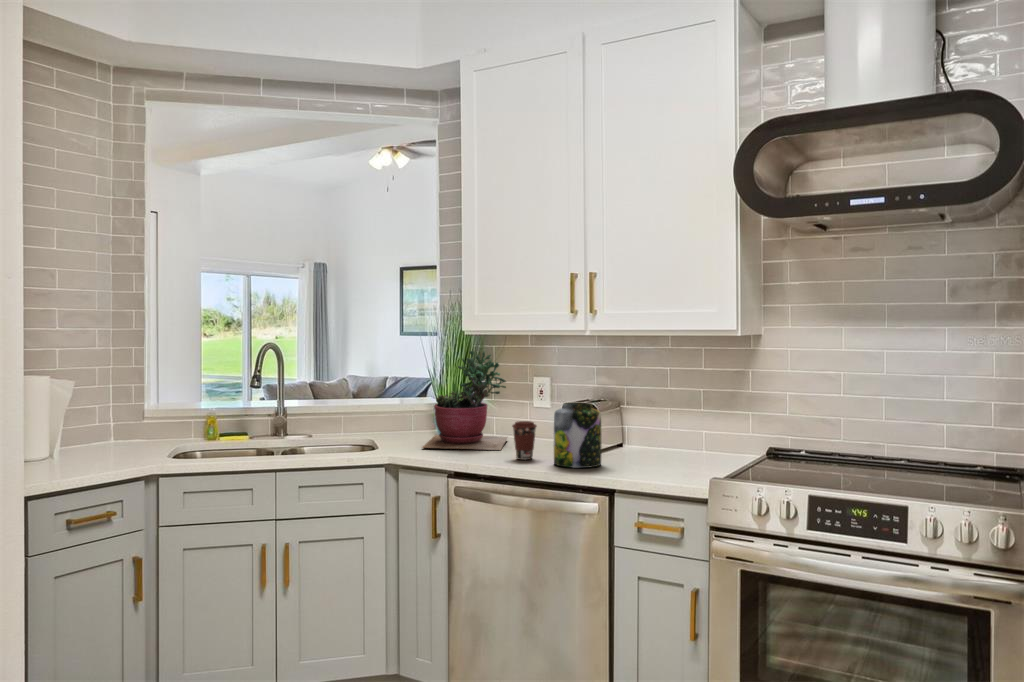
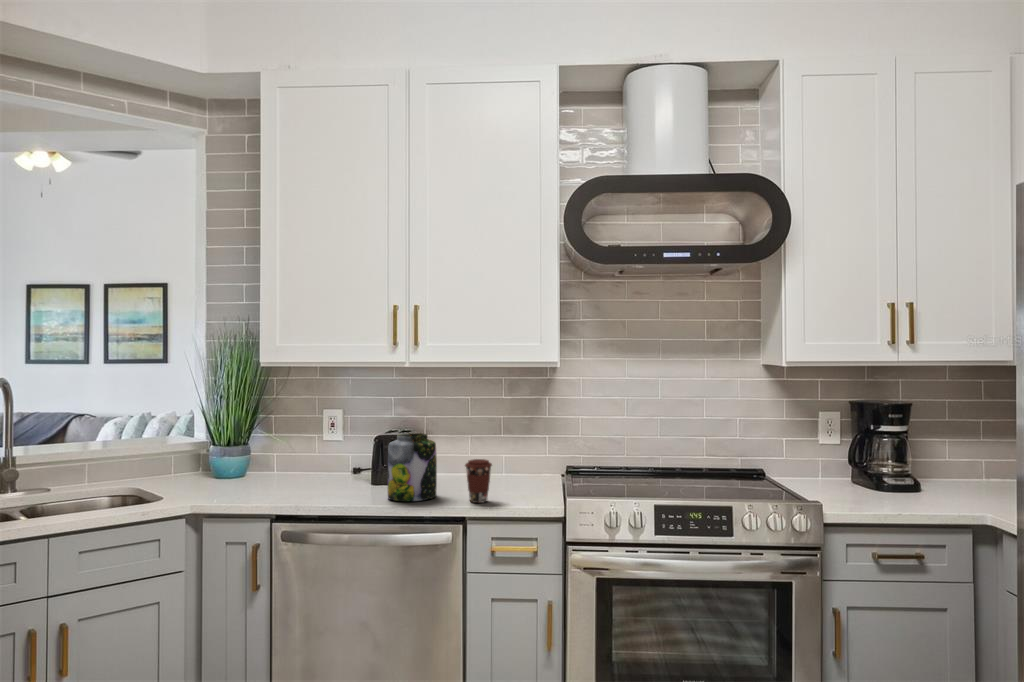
succulent plant: present [423,351,507,450] -> none [212,383,308,496]
coffee cup: present [512,421,537,460] -> present [465,459,492,503]

